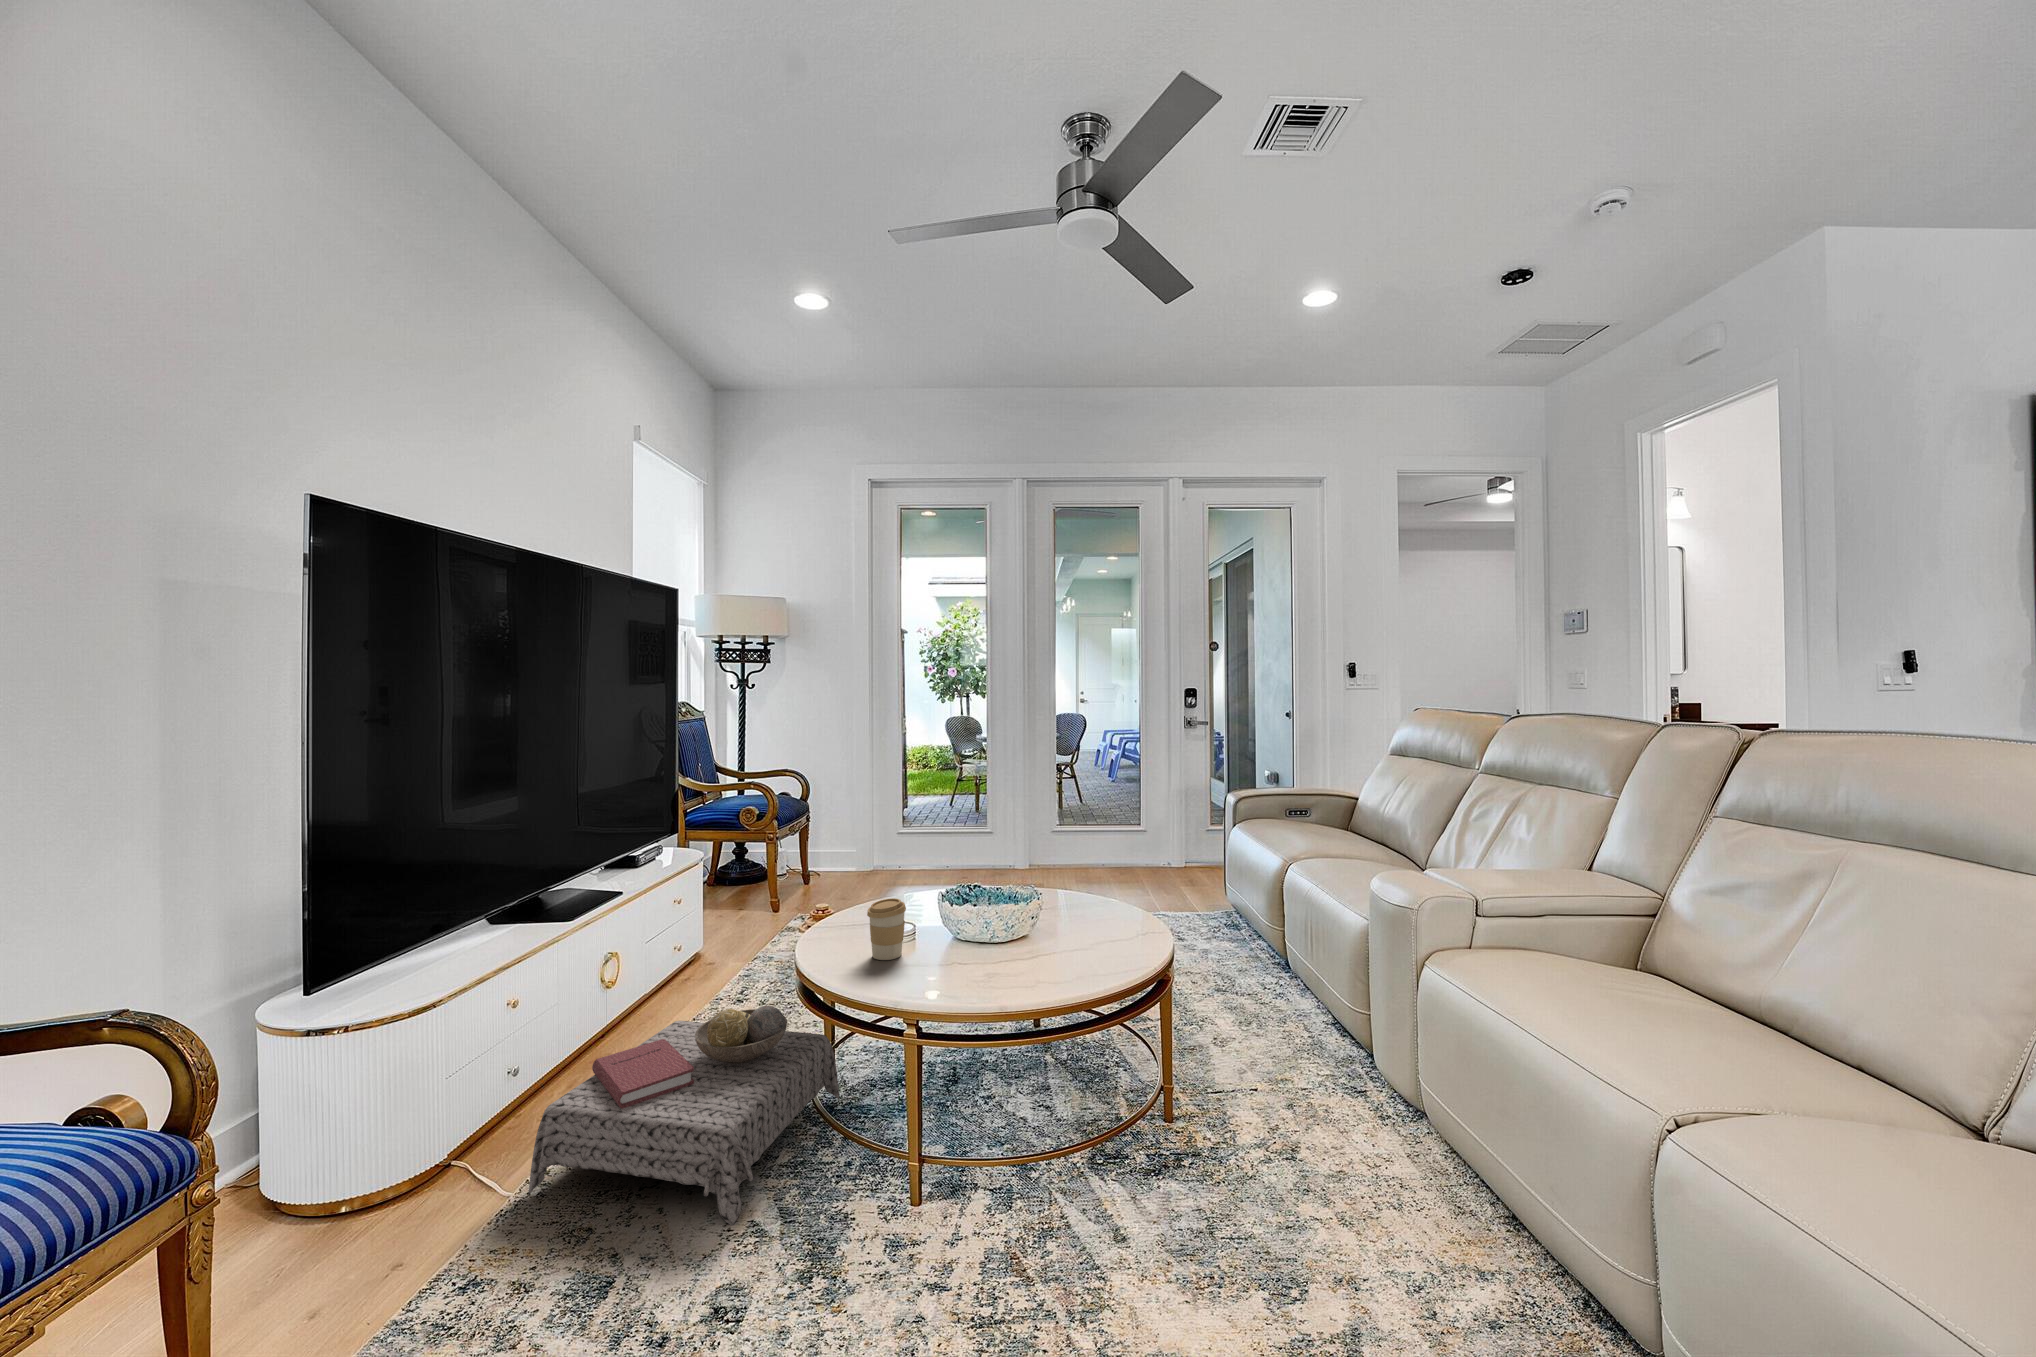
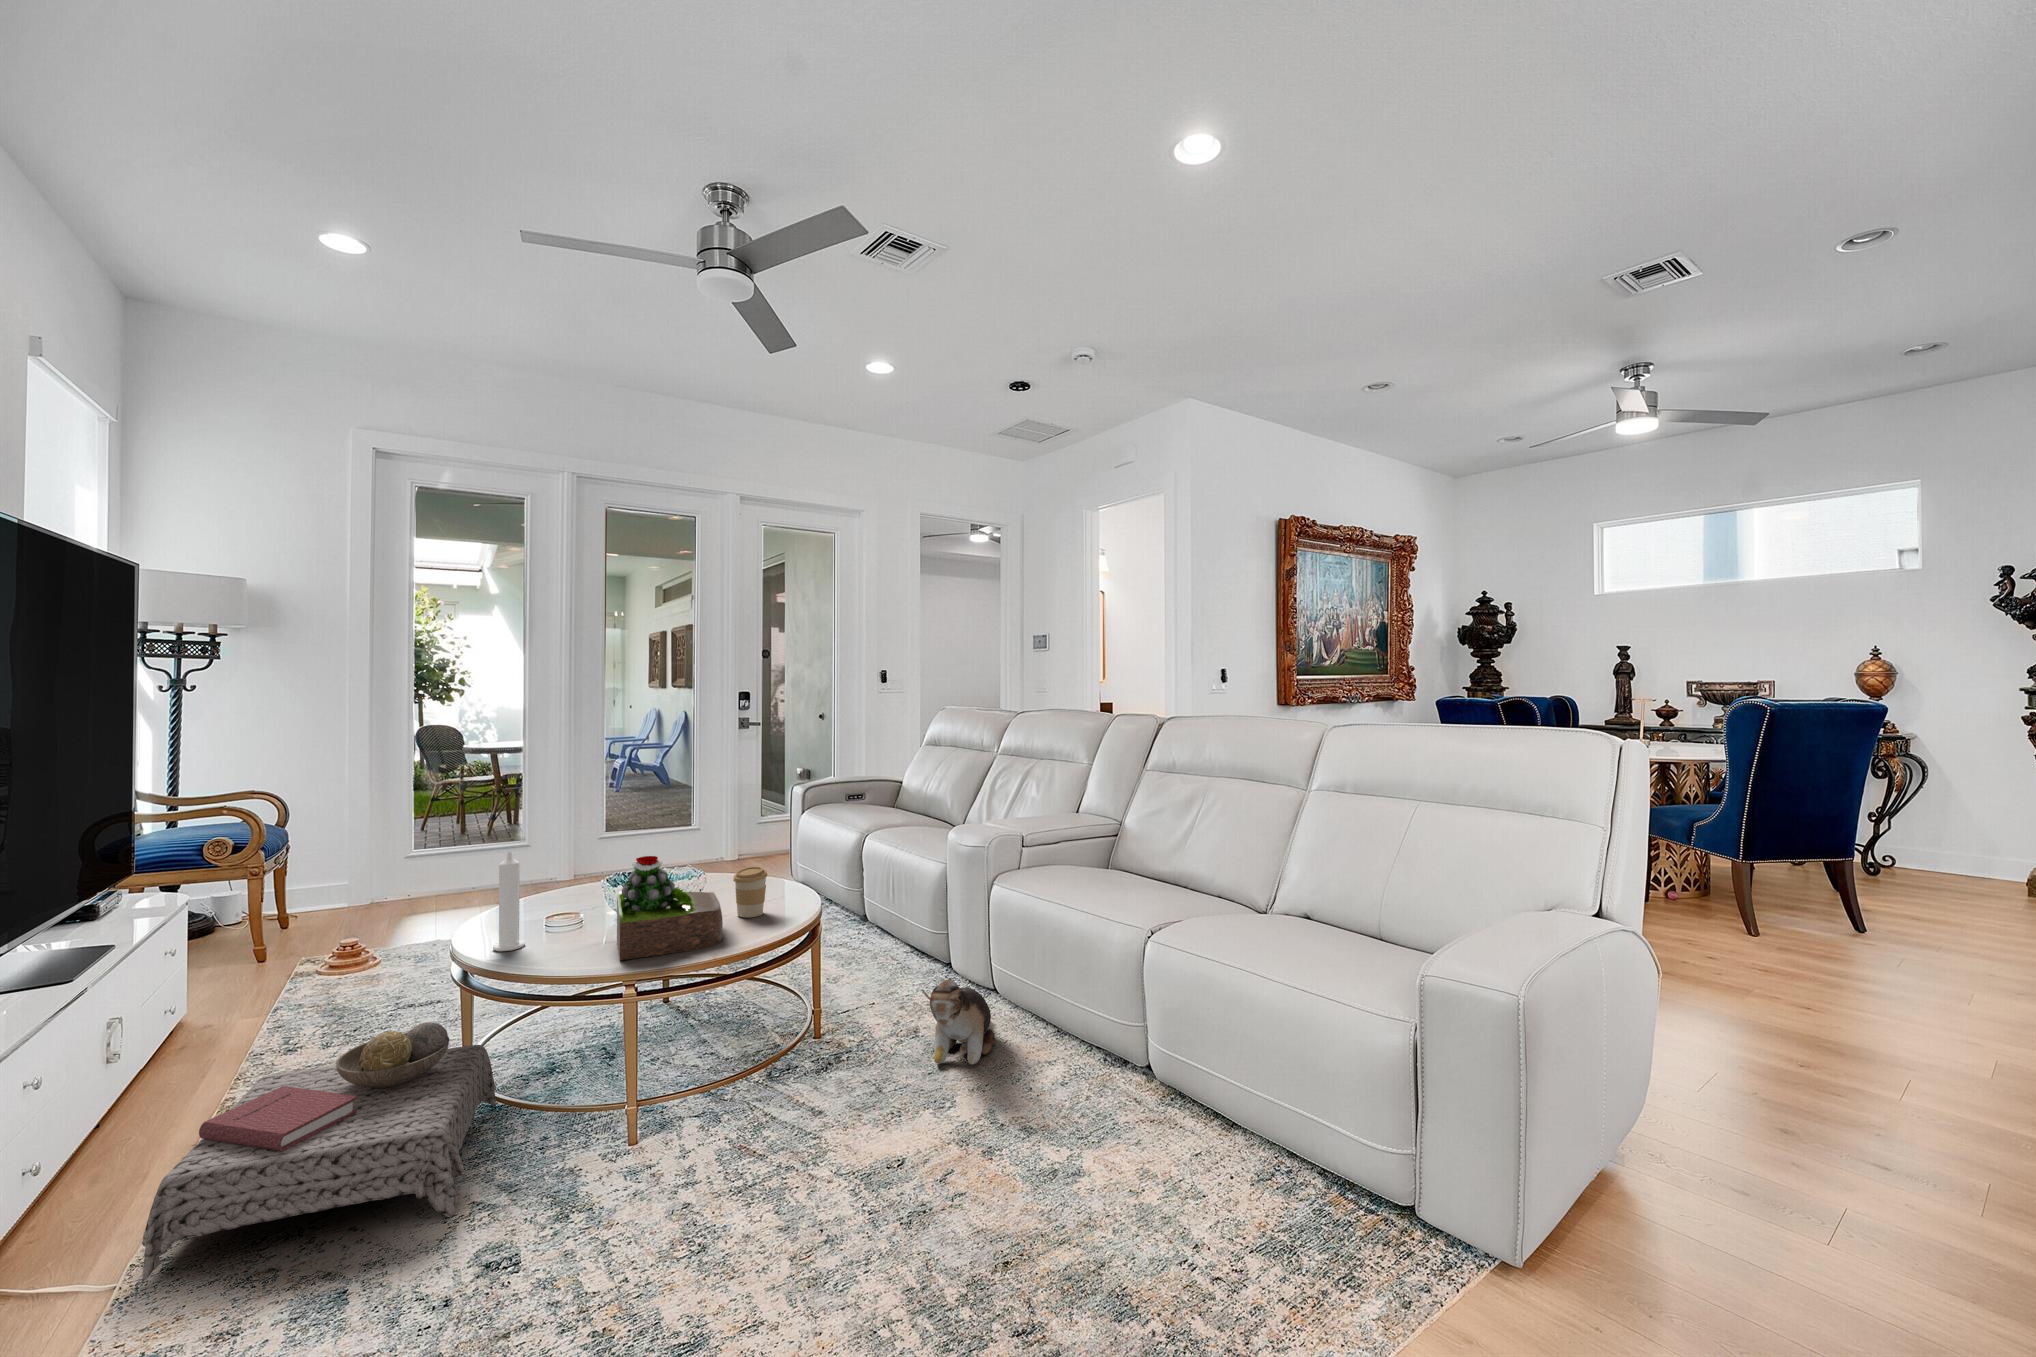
candle: none [841,844,869,946] -> present [493,850,525,951]
succulent plant: none [920,868,1043,986] -> present [617,856,723,960]
coffee cup: present [867,898,906,960] -> present [733,867,767,918]
plush toy: none [1274,1101,1411,1240] -> present [922,979,995,1064]

